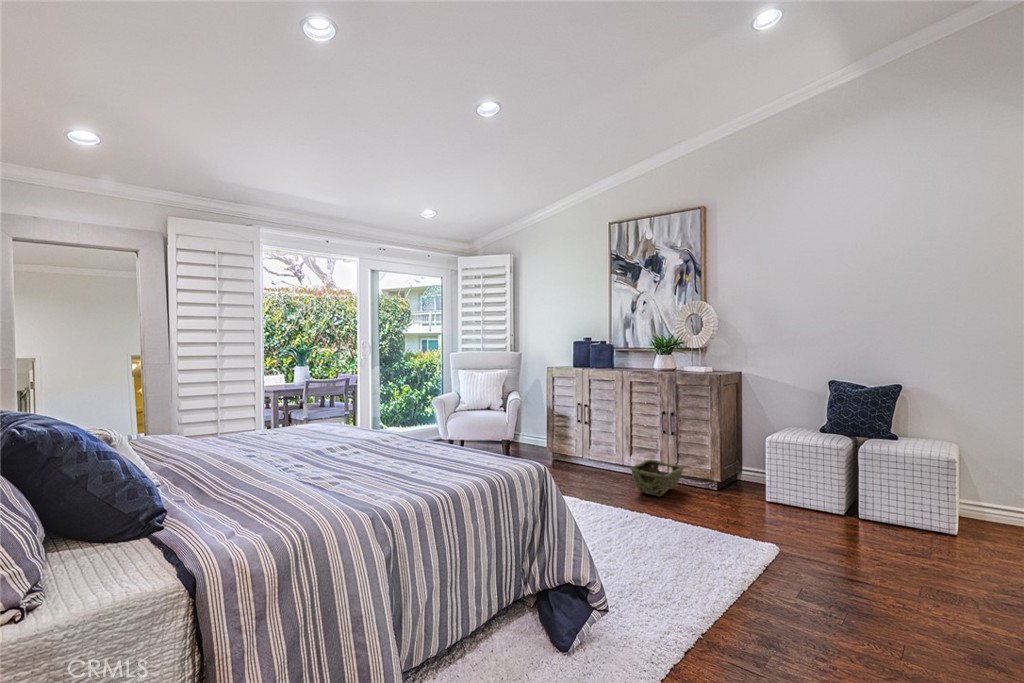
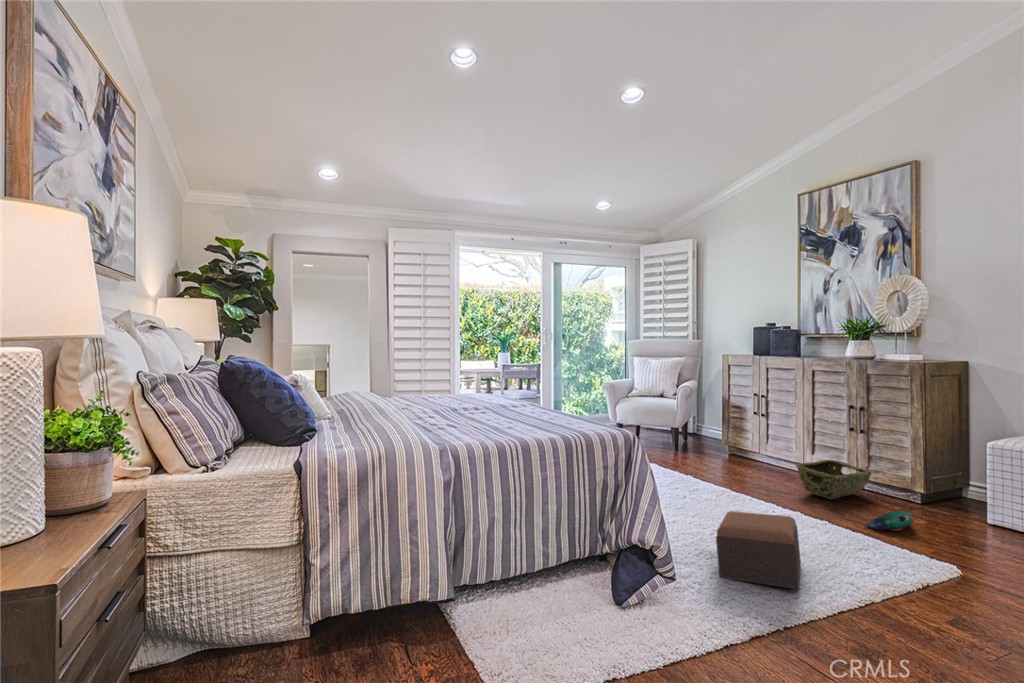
plush toy: none [698,500,729,520] -> present [865,511,913,530]
footstool: none [616,523,701,597] -> present [716,511,801,589]

